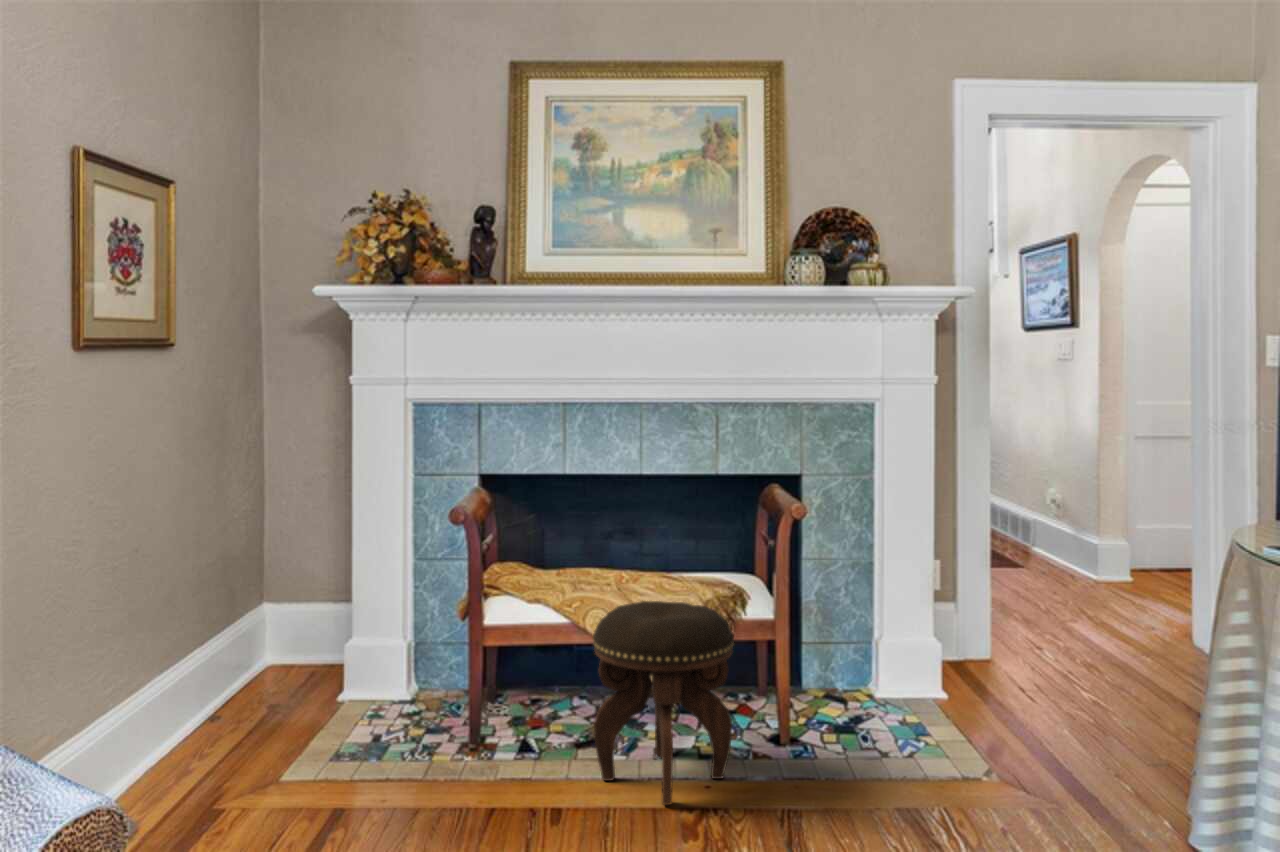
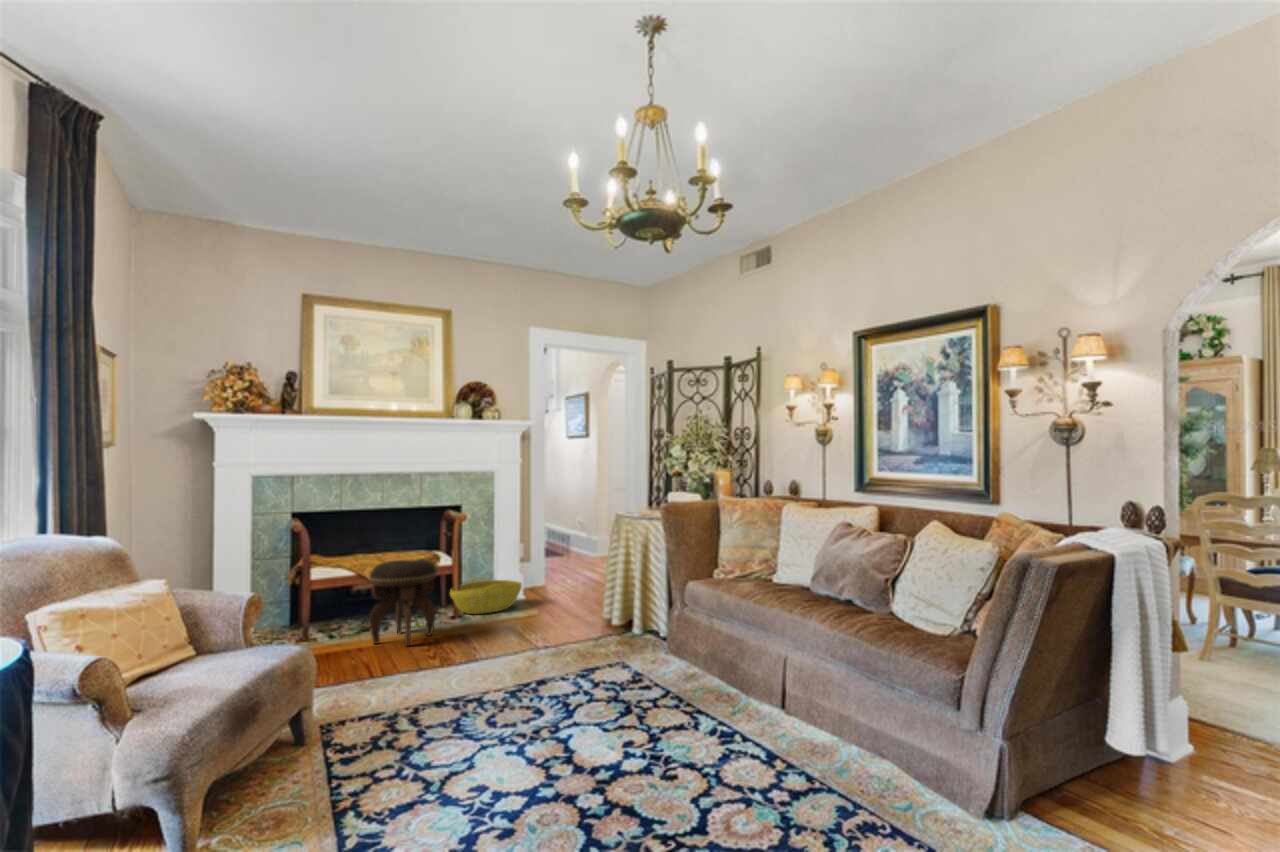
basket: none [771,635,931,728] -> present [450,577,522,614]

